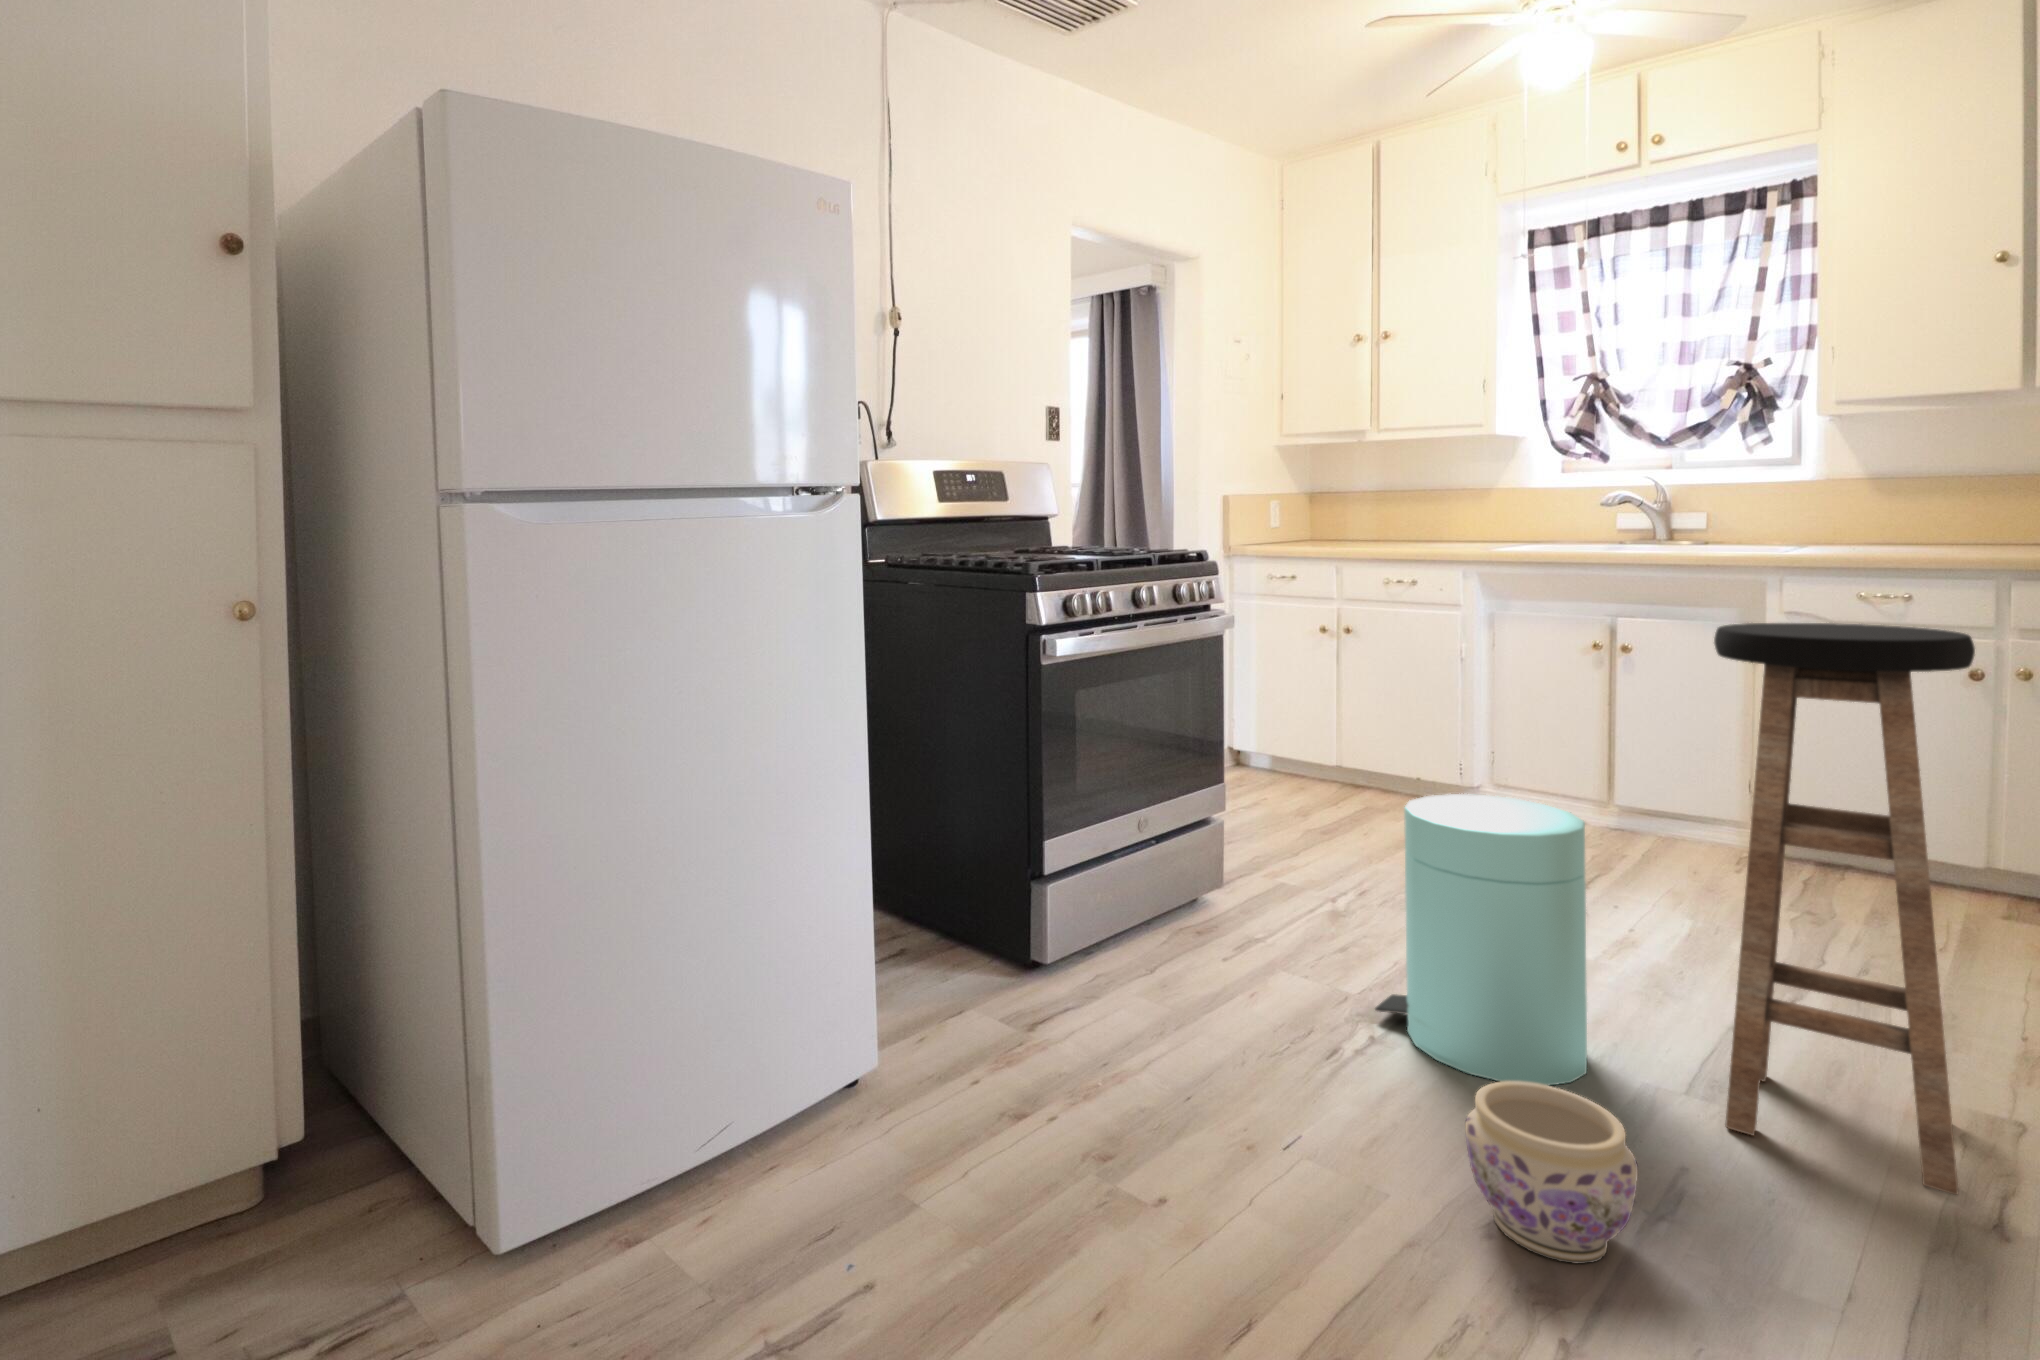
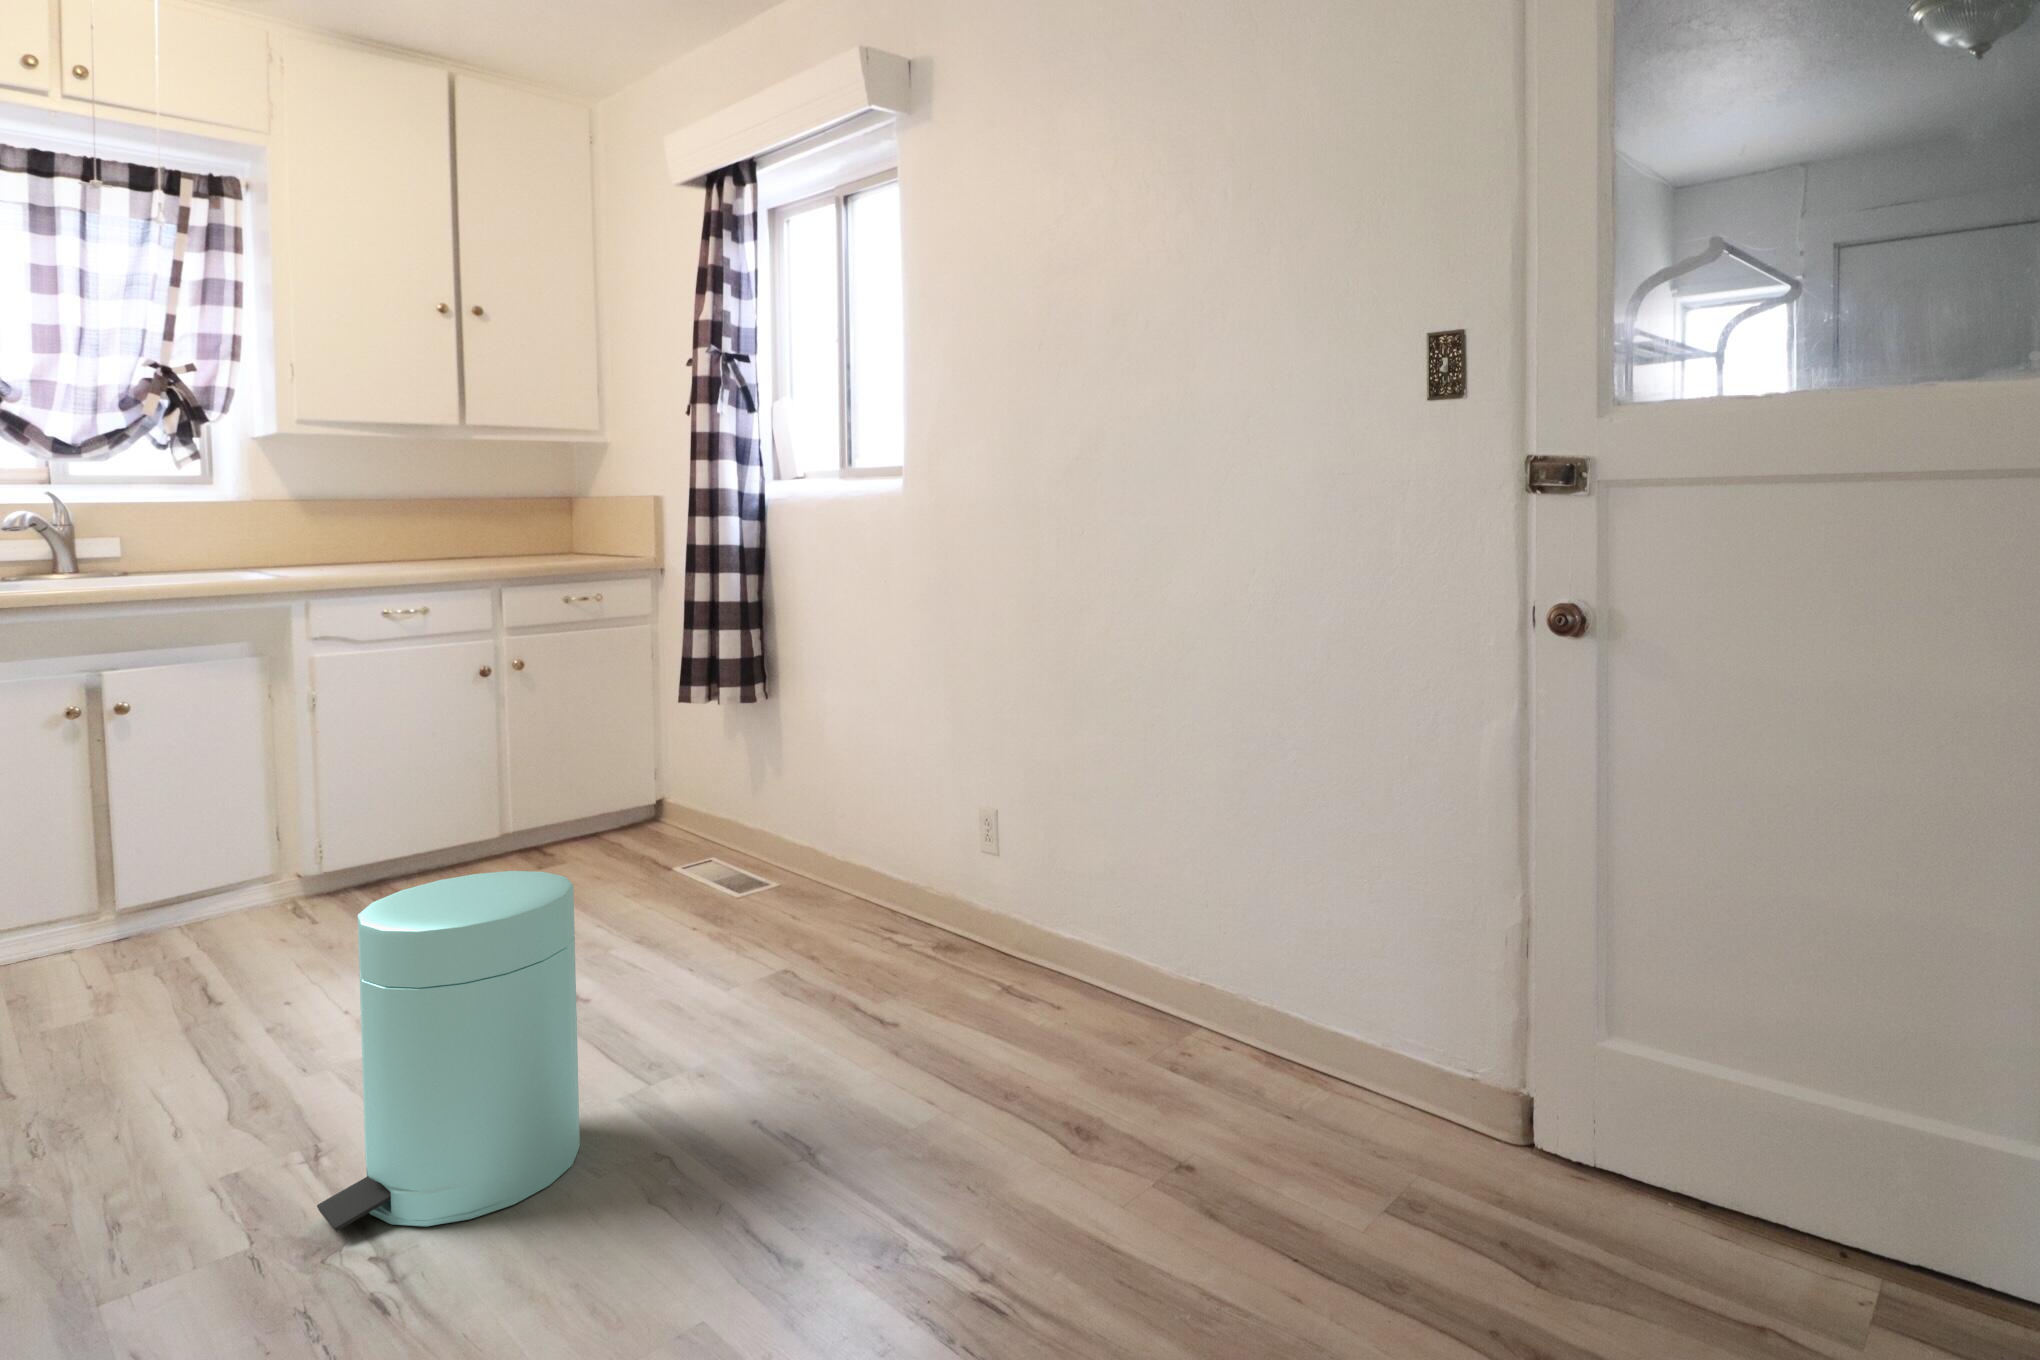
bar stool: present [1714,623,1975,1195] -> none [627,635,821,1093]
planter: present [1465,1081,1638,1264] -> none [708,1091,854,1261]

